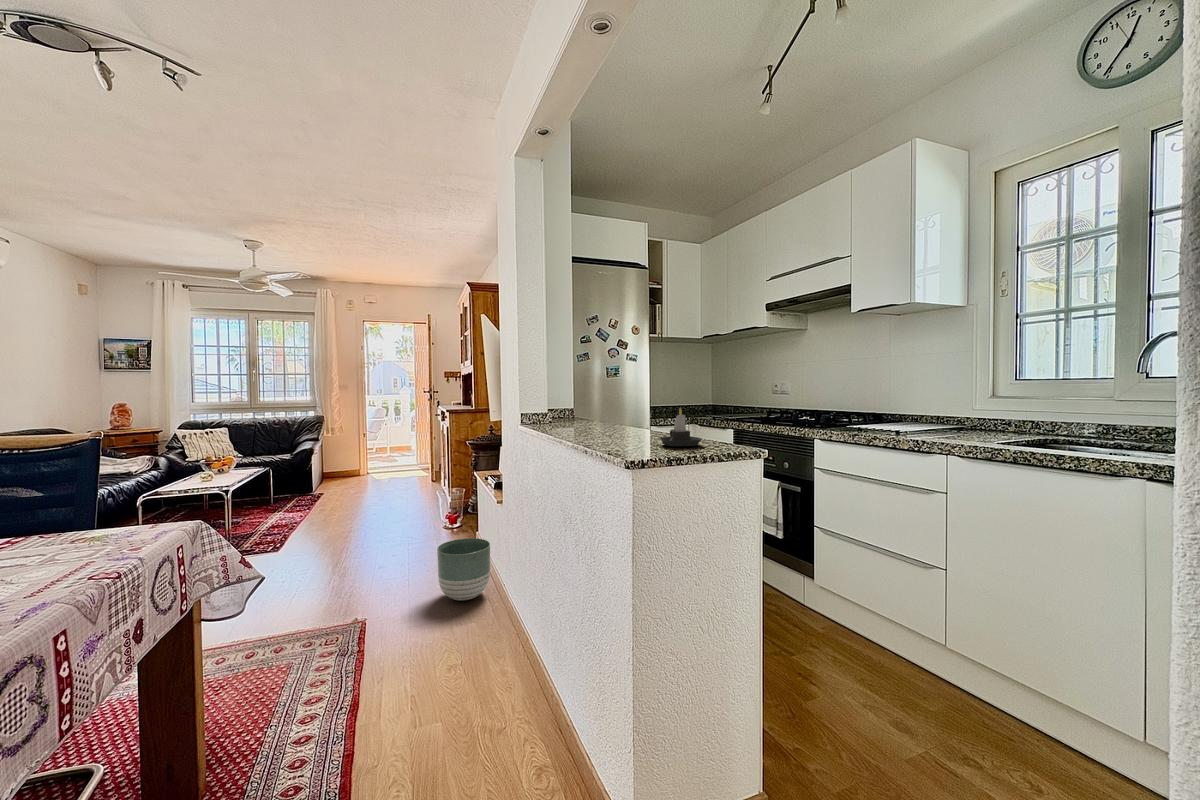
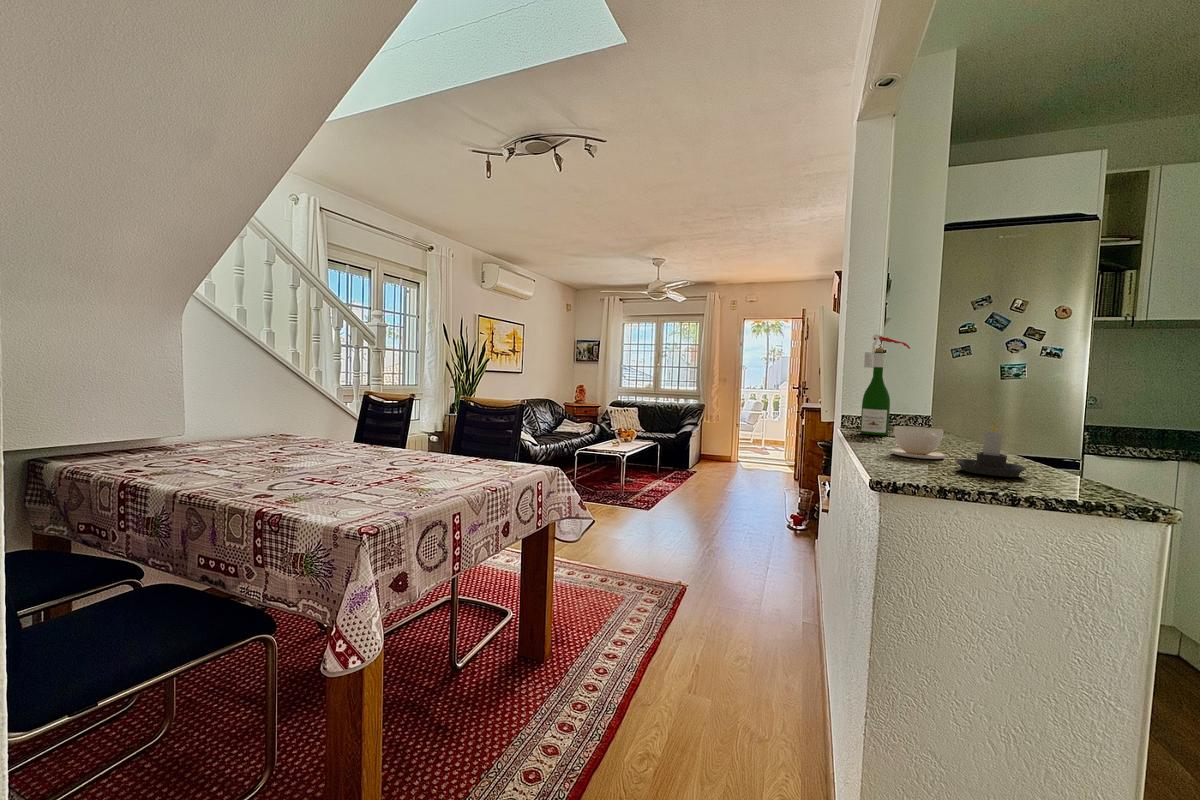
wine bottle: none [548,341,582,428] -> present [860,335,910,436]
coffee cup: none [603,416,639,441] -> present [891,426,945,459]
planter: present [437,538,490,601] -> none [756,538,812,602]

